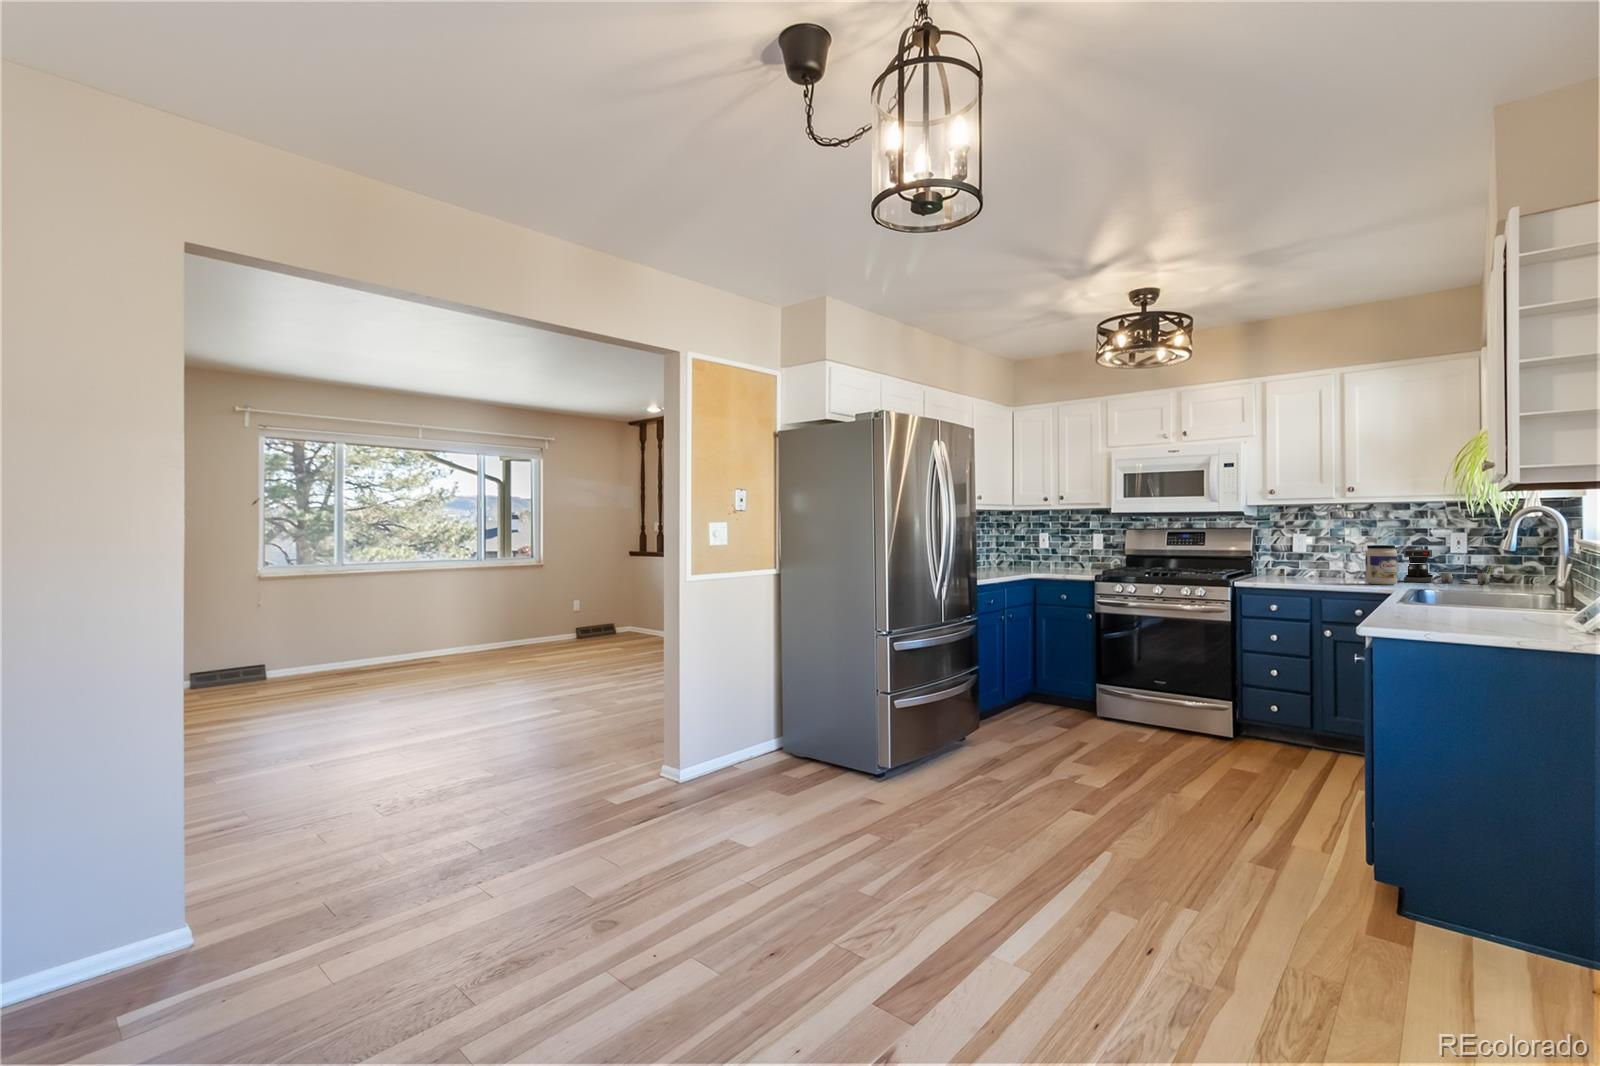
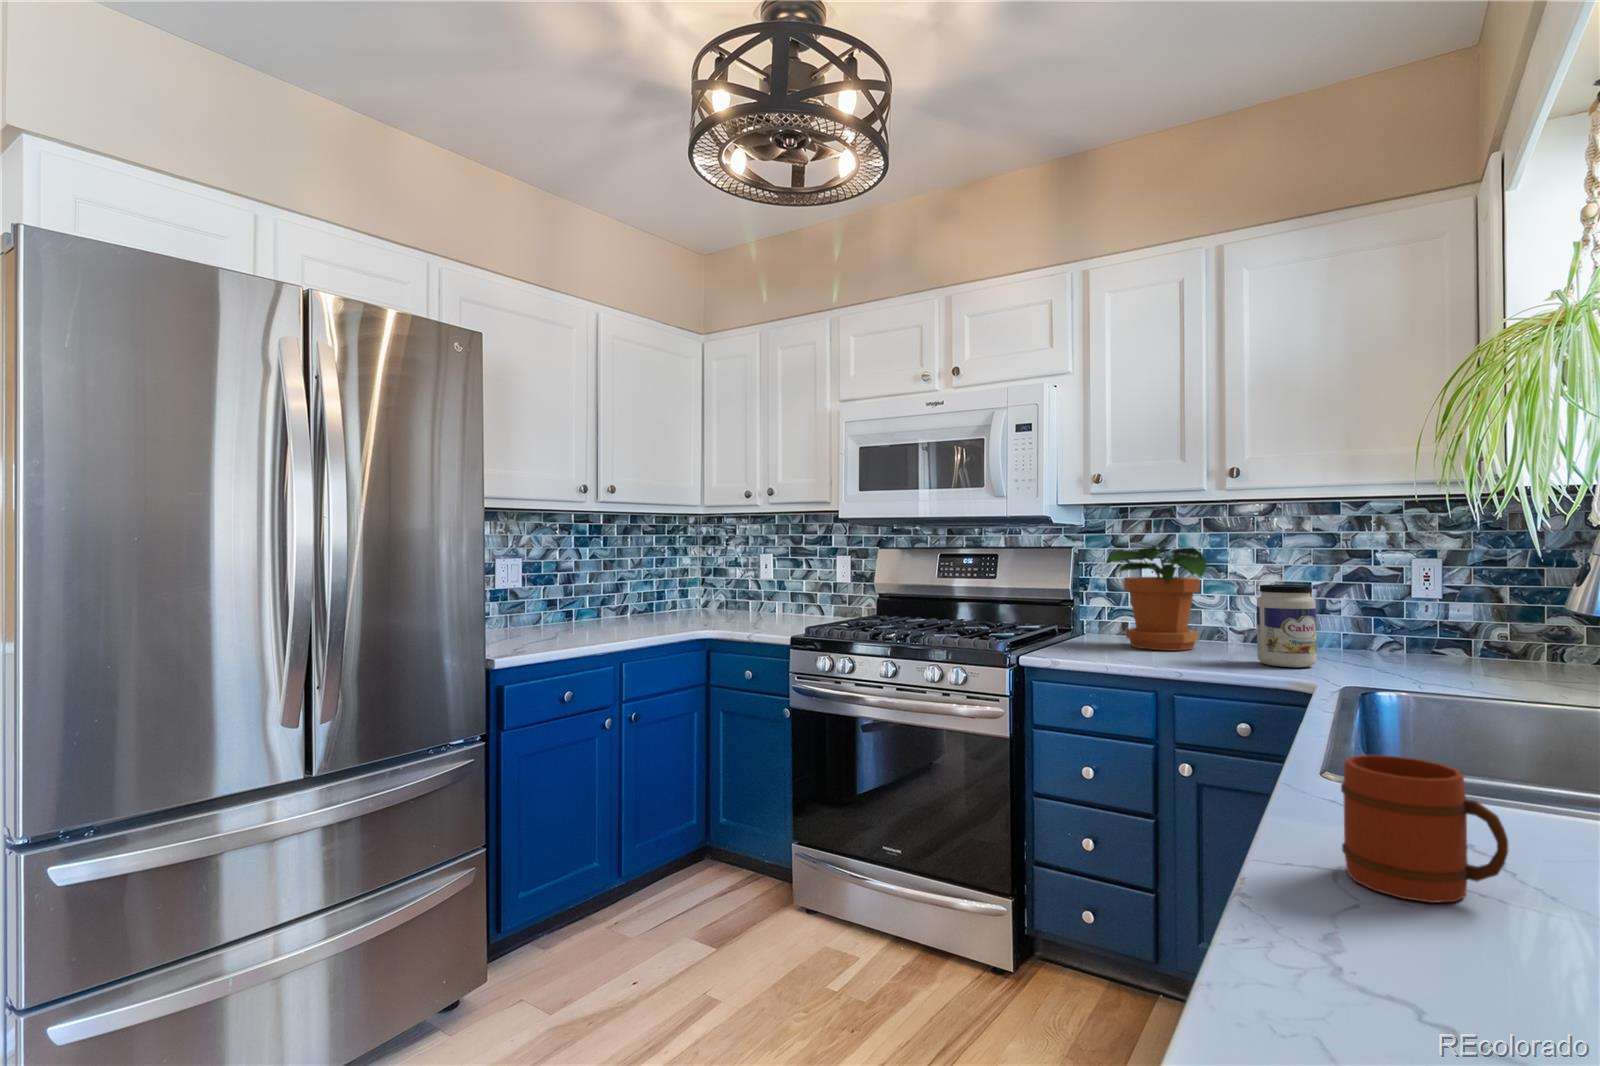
potted plant: none [1277,528,1337,581] -> present [1106,546,1207,651]
coffee maker: present [1404,549,1492,584] -> none [1329,589,1493,663]
mug: none [1408,579,1454,611] -> present [1341,755,1509,903]

